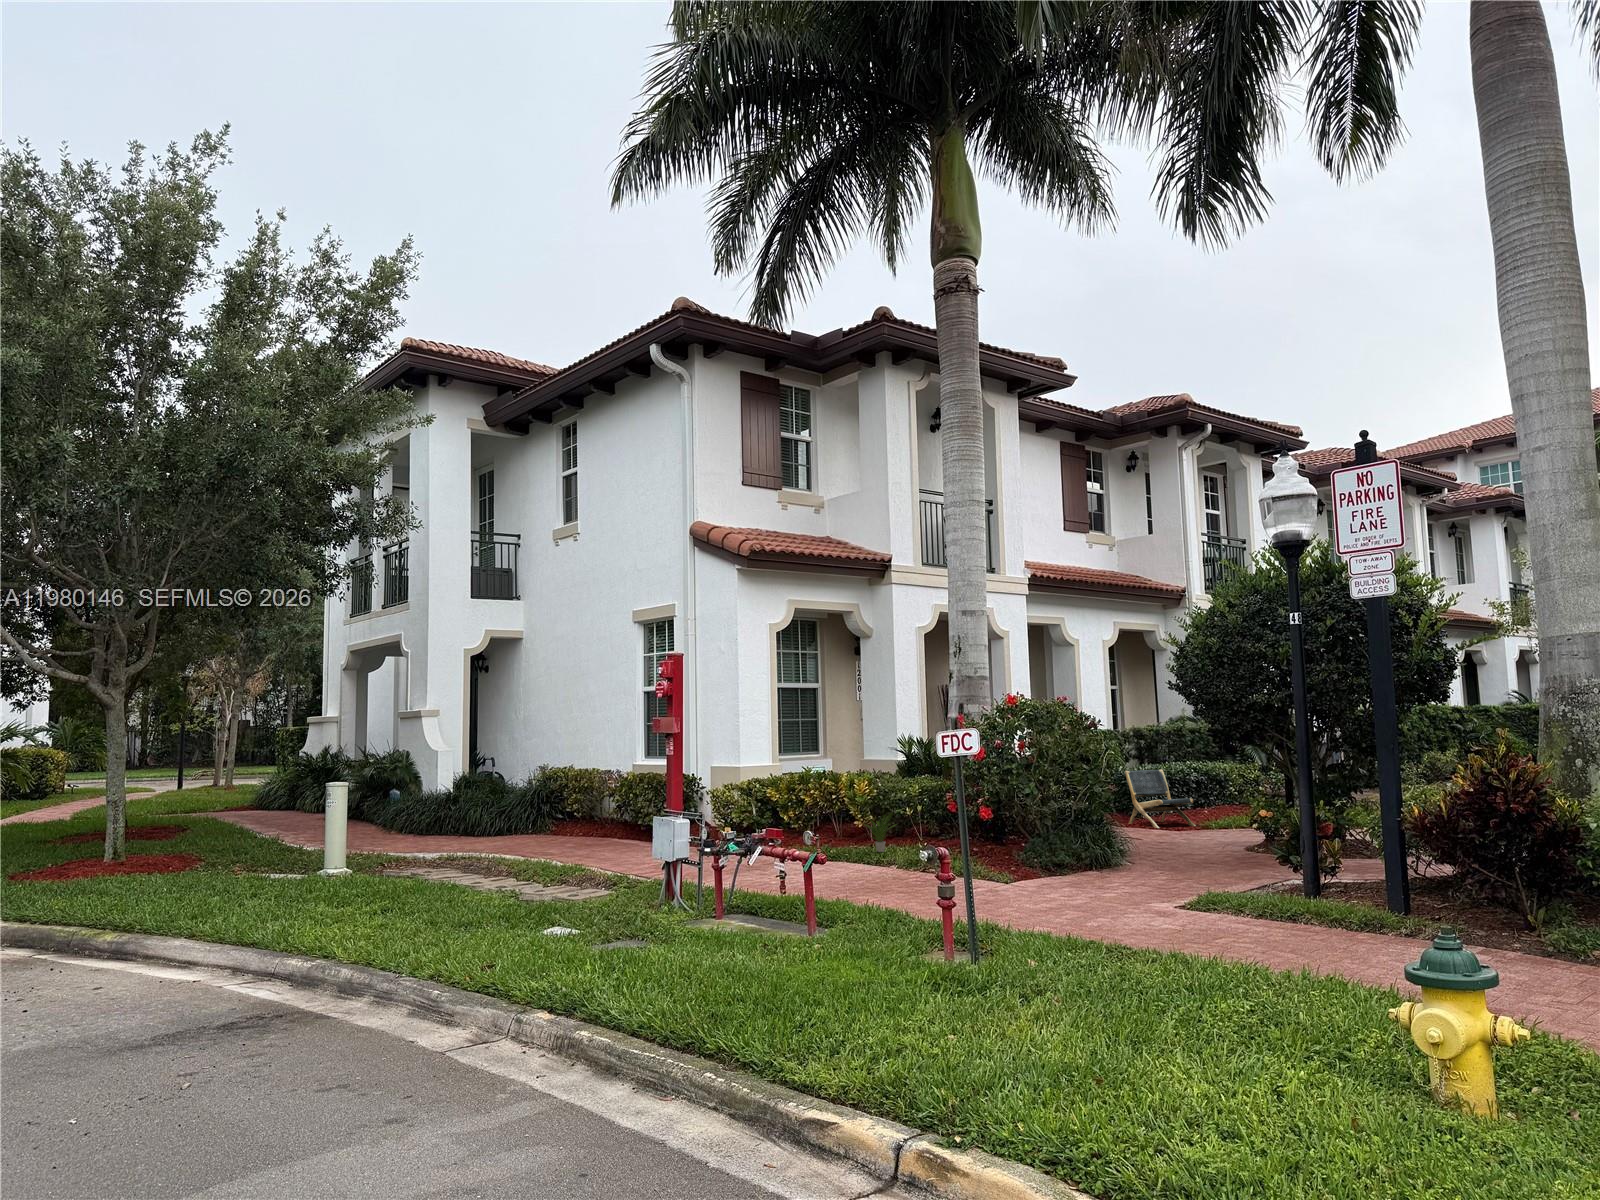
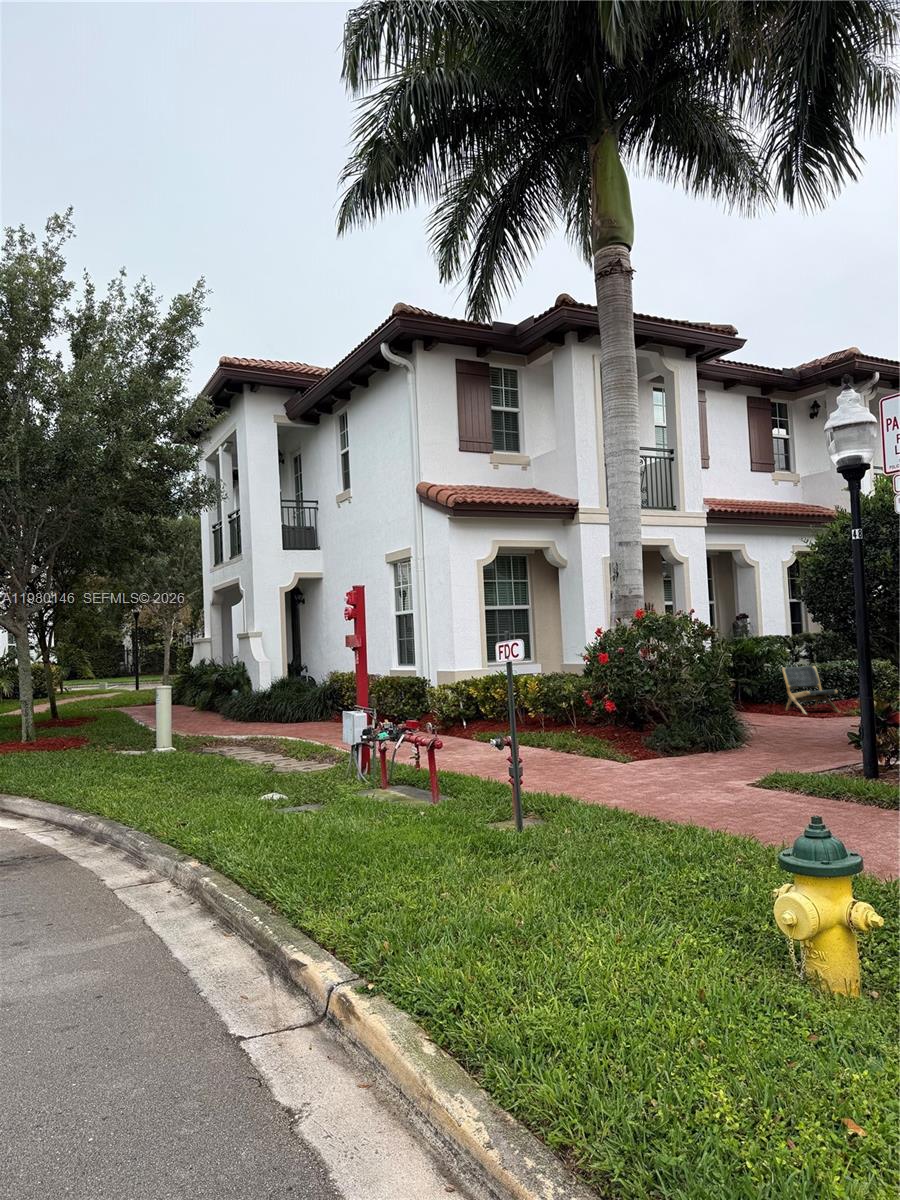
potted plant: present [868,815,895,852] -> none [544,704,571,735]

